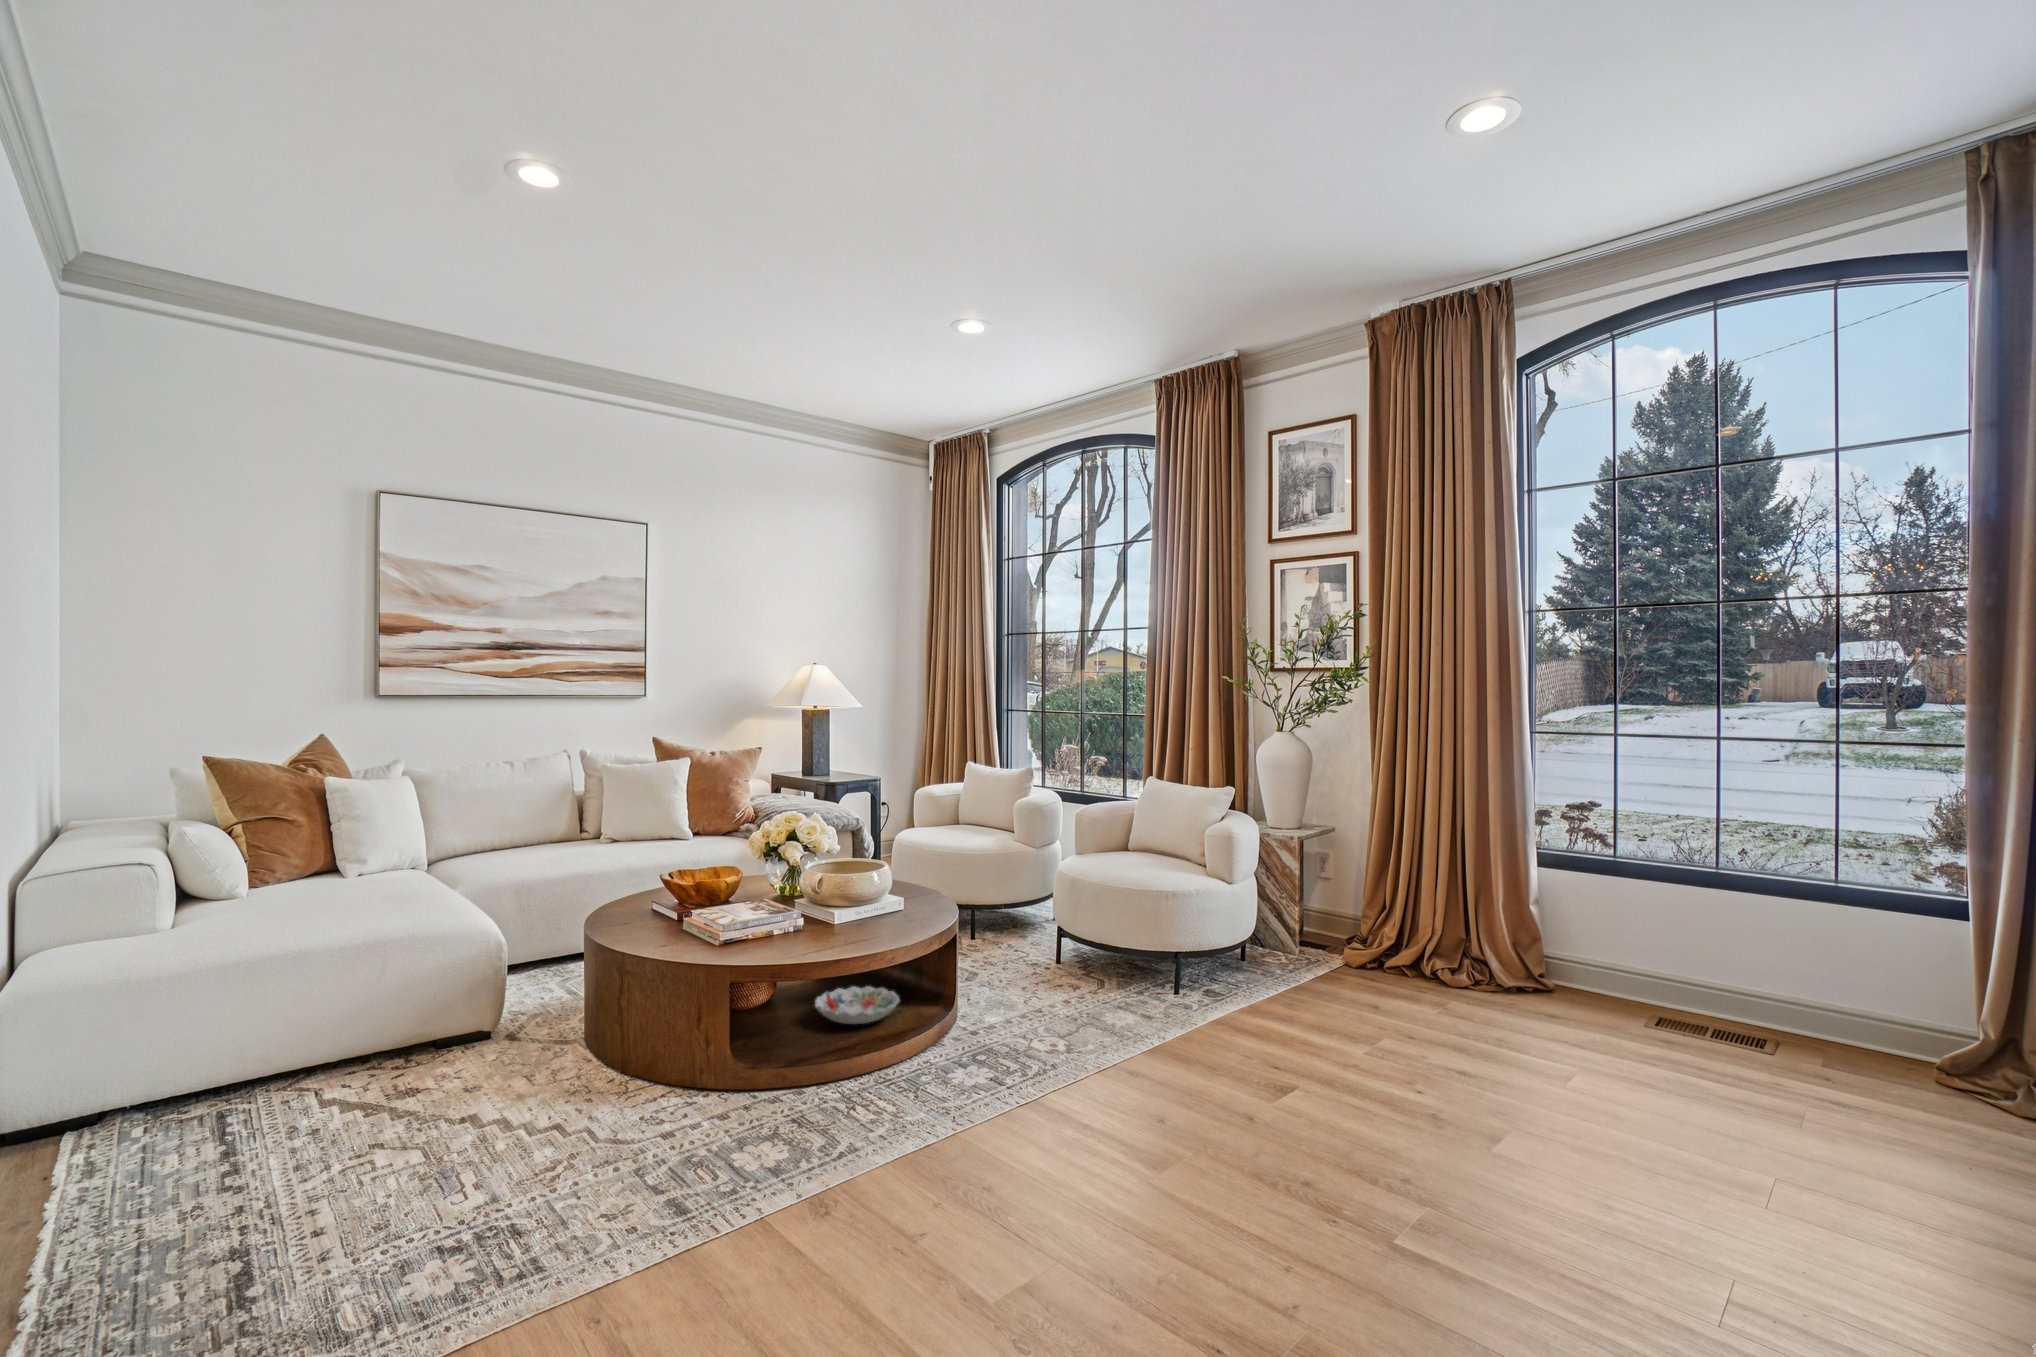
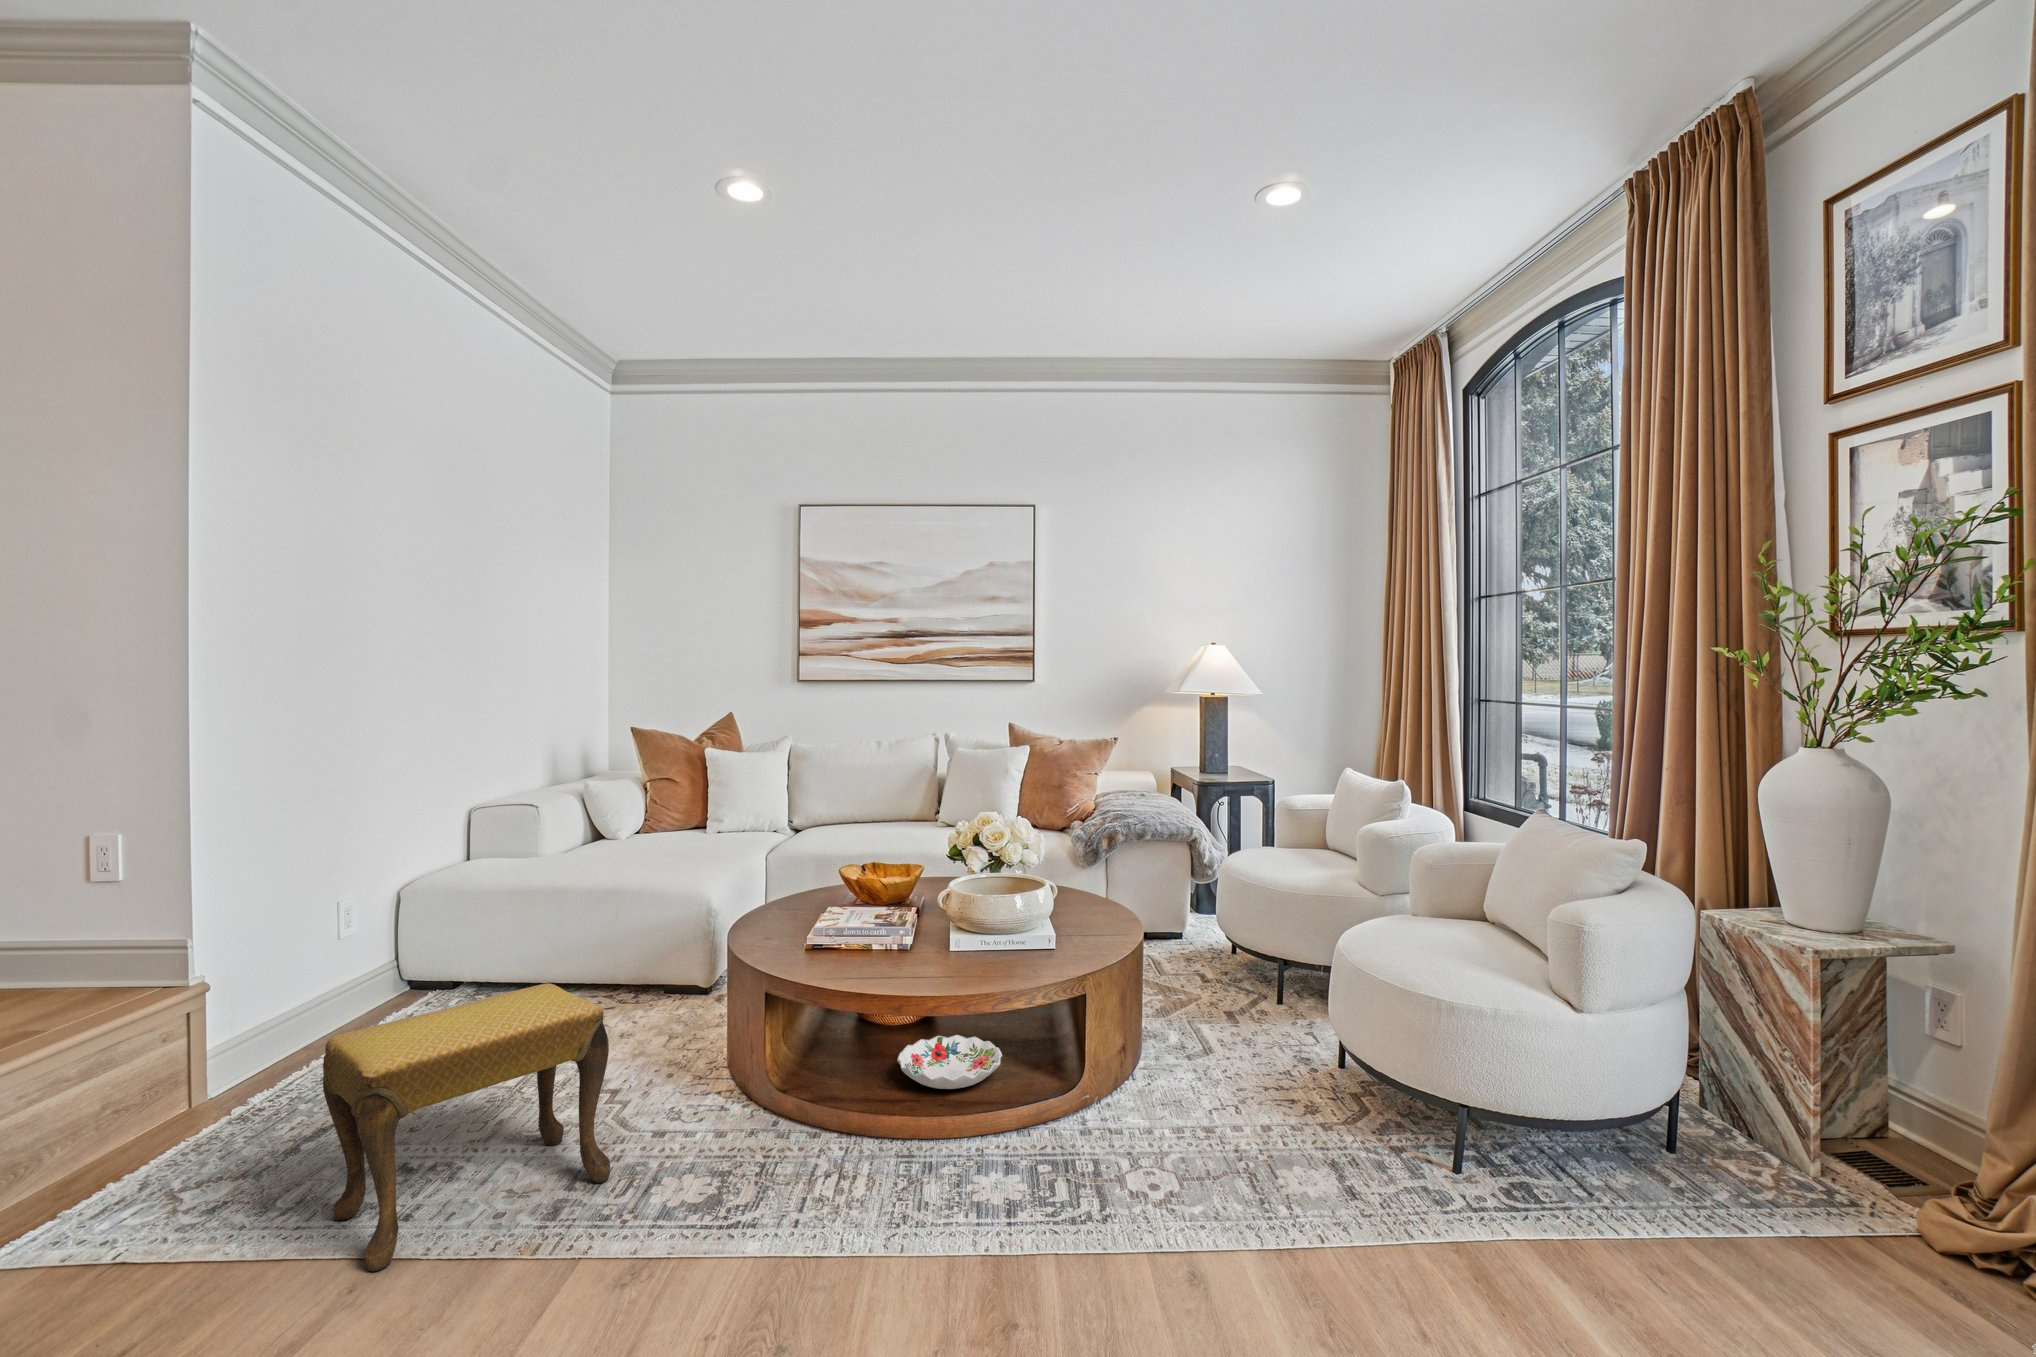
footstool: none [464,993,686,1252] -> present [323,983,610,1271]

